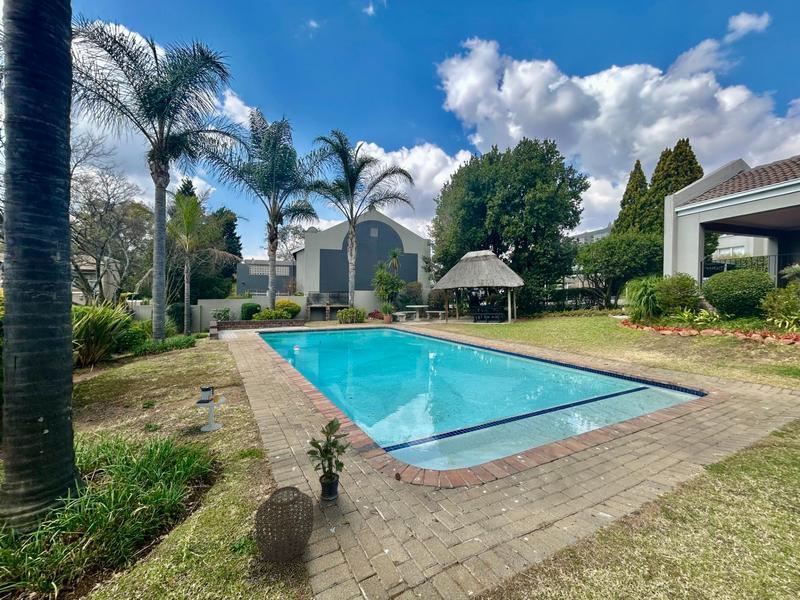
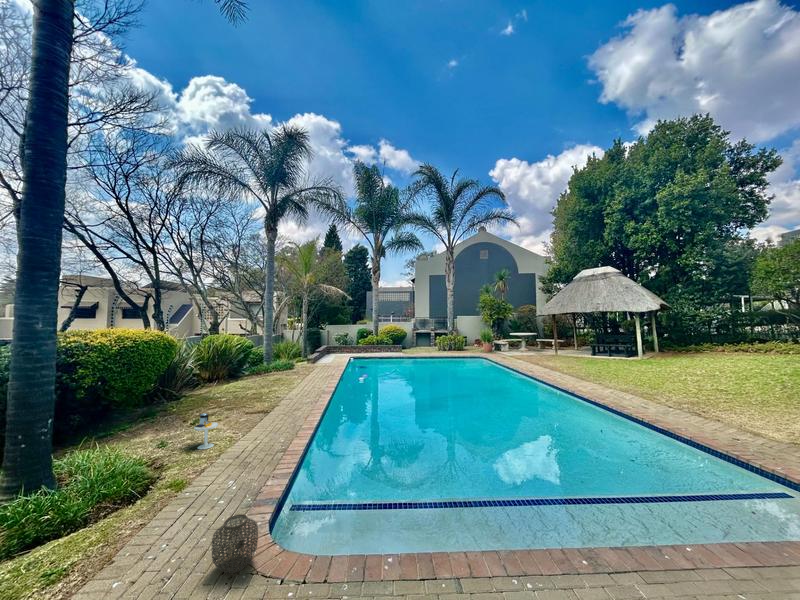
potted plant: present [306,417,349,500] -> none [166,460,206,528]
woven basket: present [255,486,314,562] -> present [212,514,258,573]

